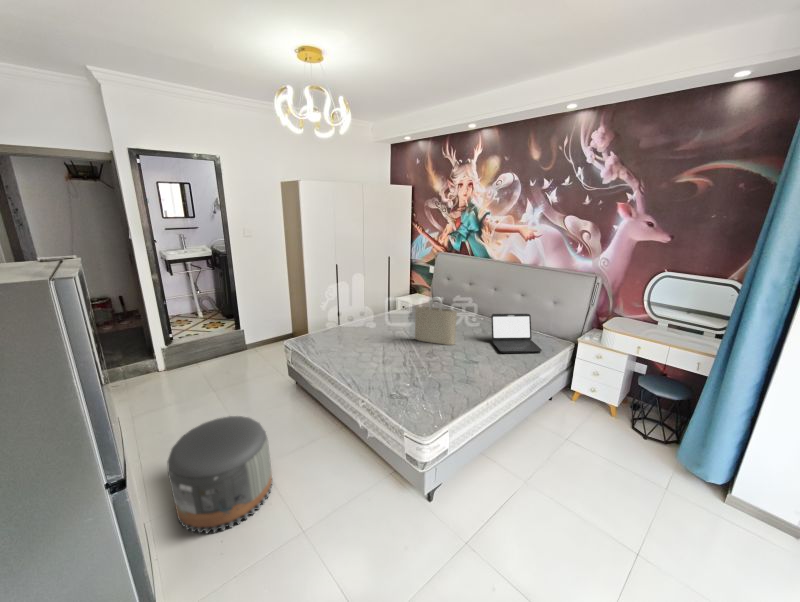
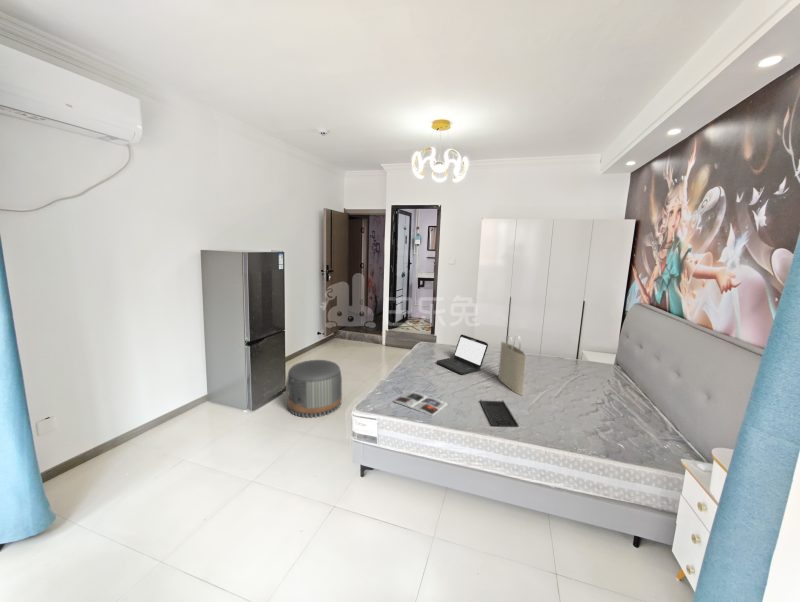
laptop: present [491,314,542,353] -> present [437,335,488,375]
tray: none [452,353,500,373] -> present [480,400,519,427]
magazine: none [404,377,461,402] -> present [394,391,447,416]

